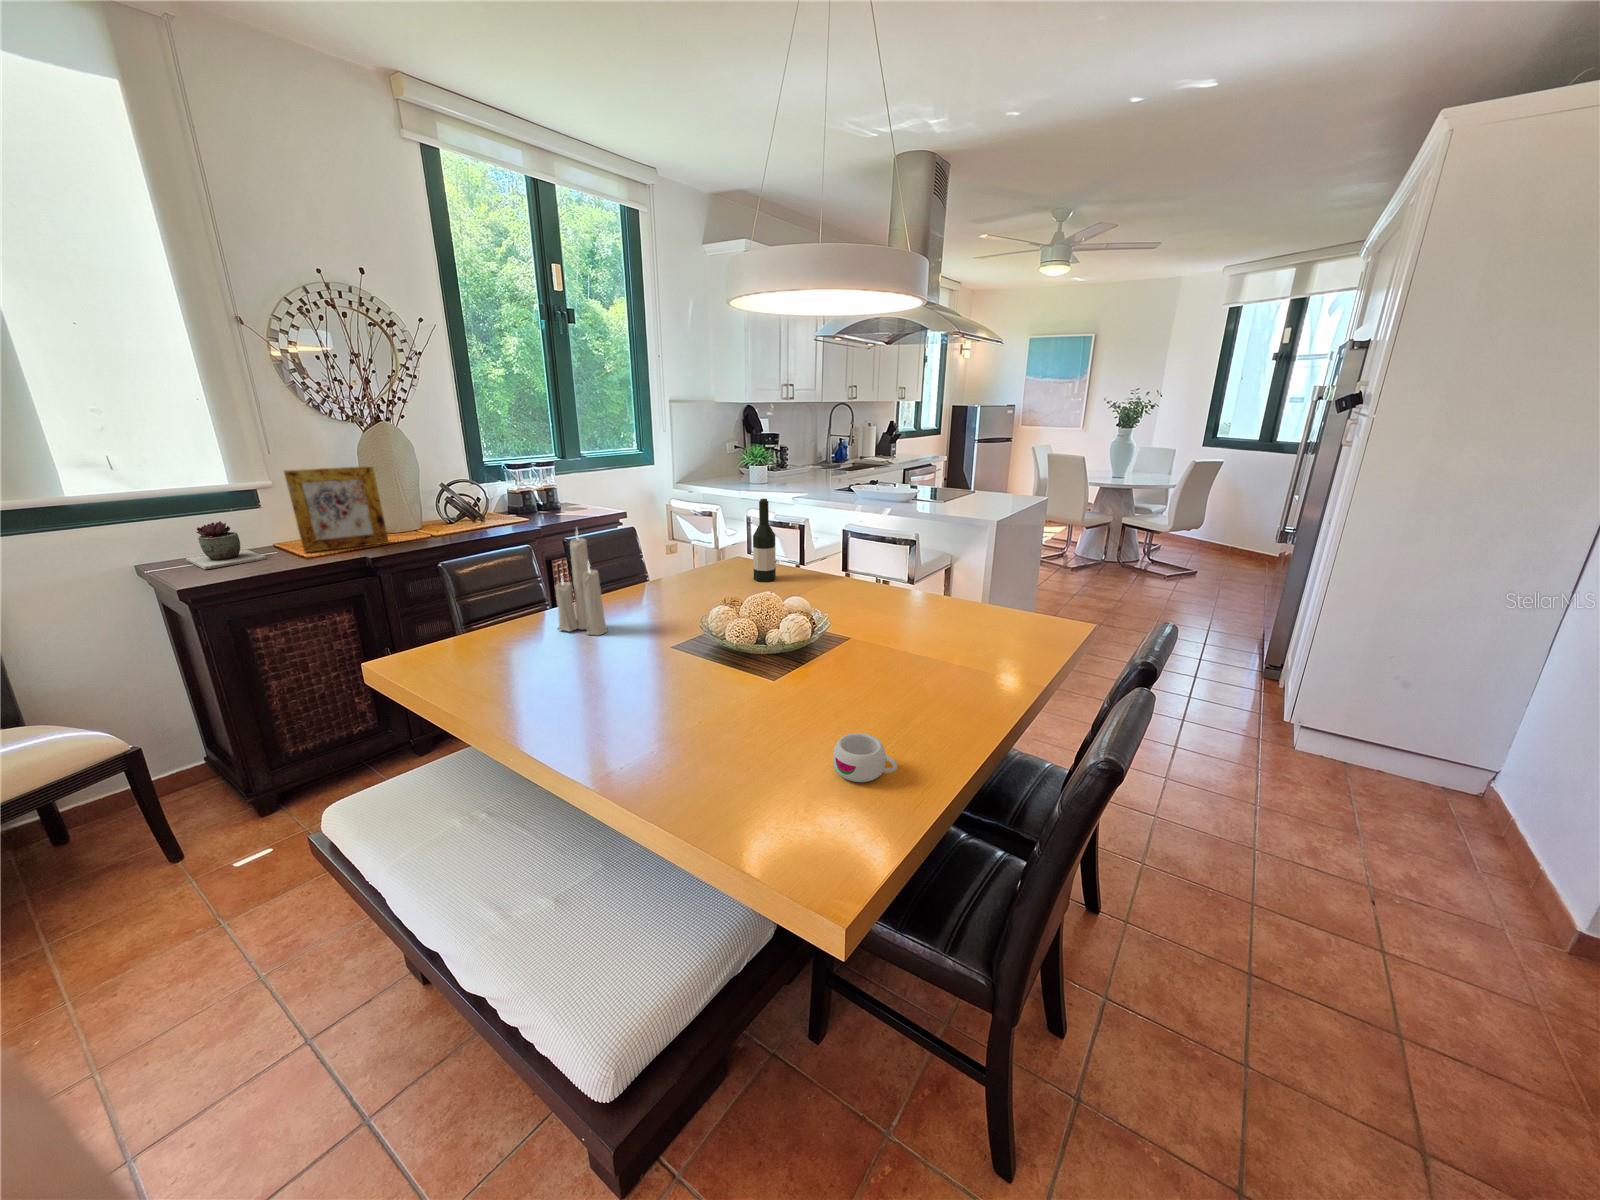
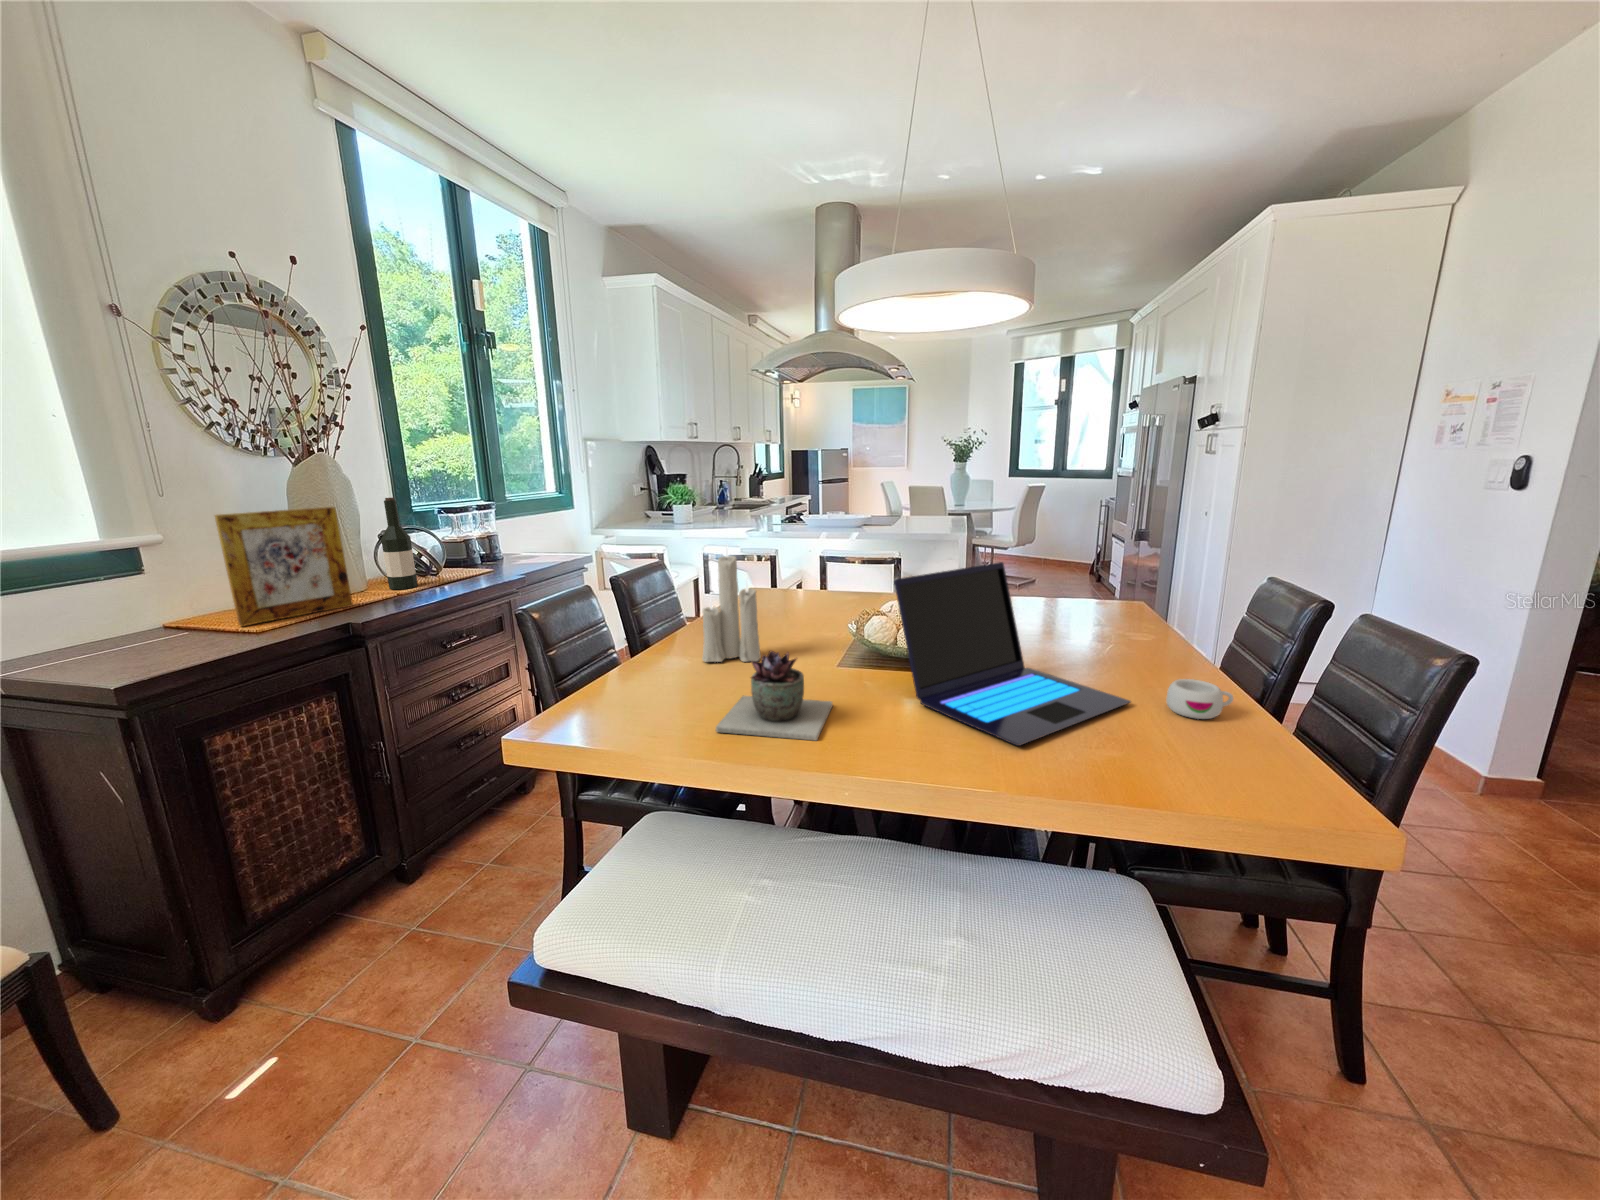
wine bottle: present [753,499,776,582] -> present [381,498,418,589]
succulent plant: present [186,521,266,569] -> present [716,651,833,740]
laptop: none [630,576,815,766] -> present [894,562,1131,746]

